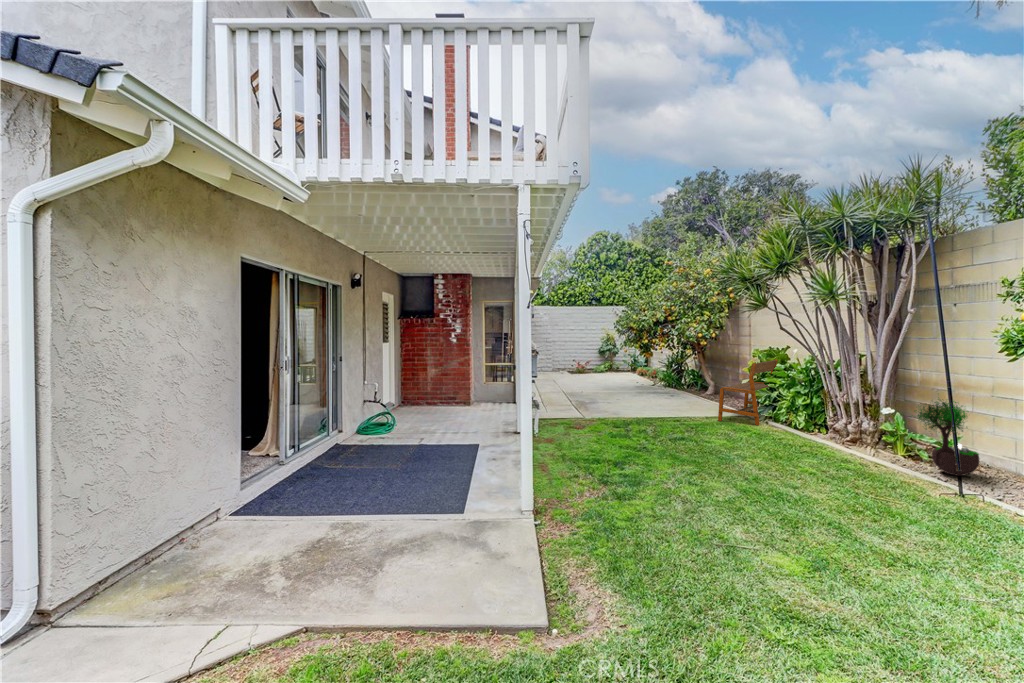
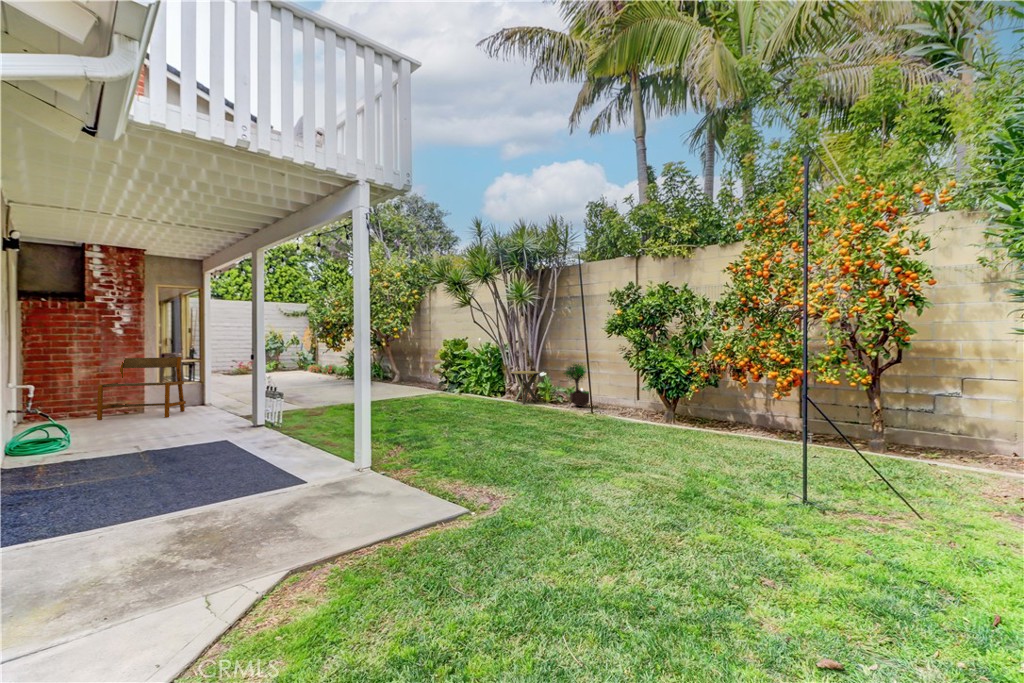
bench: present [718,359,778,425] -> present [97,357,186,420]
side table: none [826,401,883,454] -> present [511,371,541,404]

